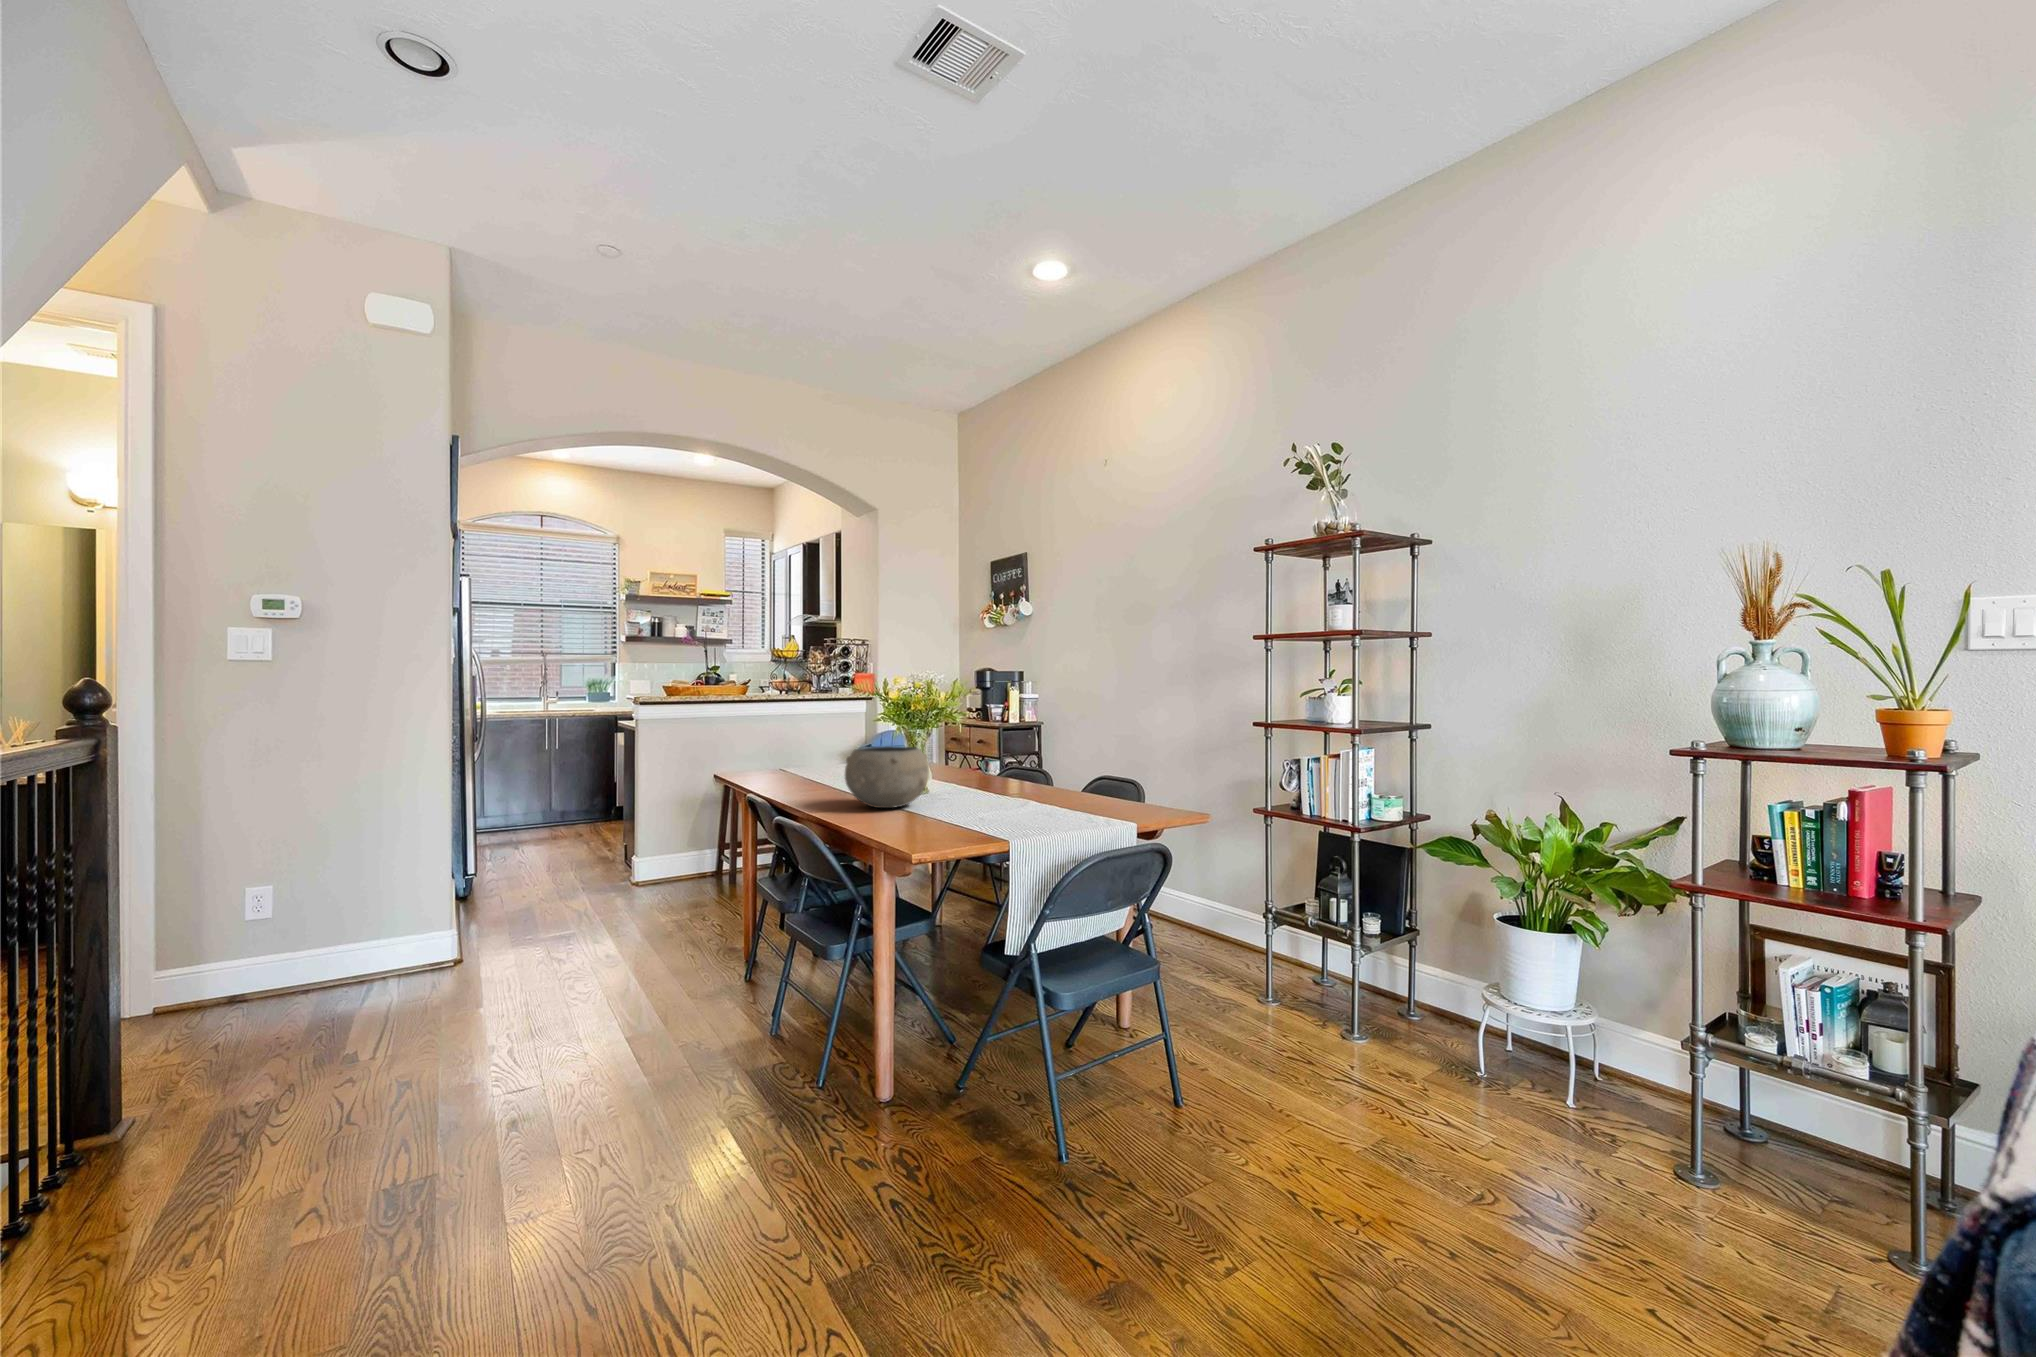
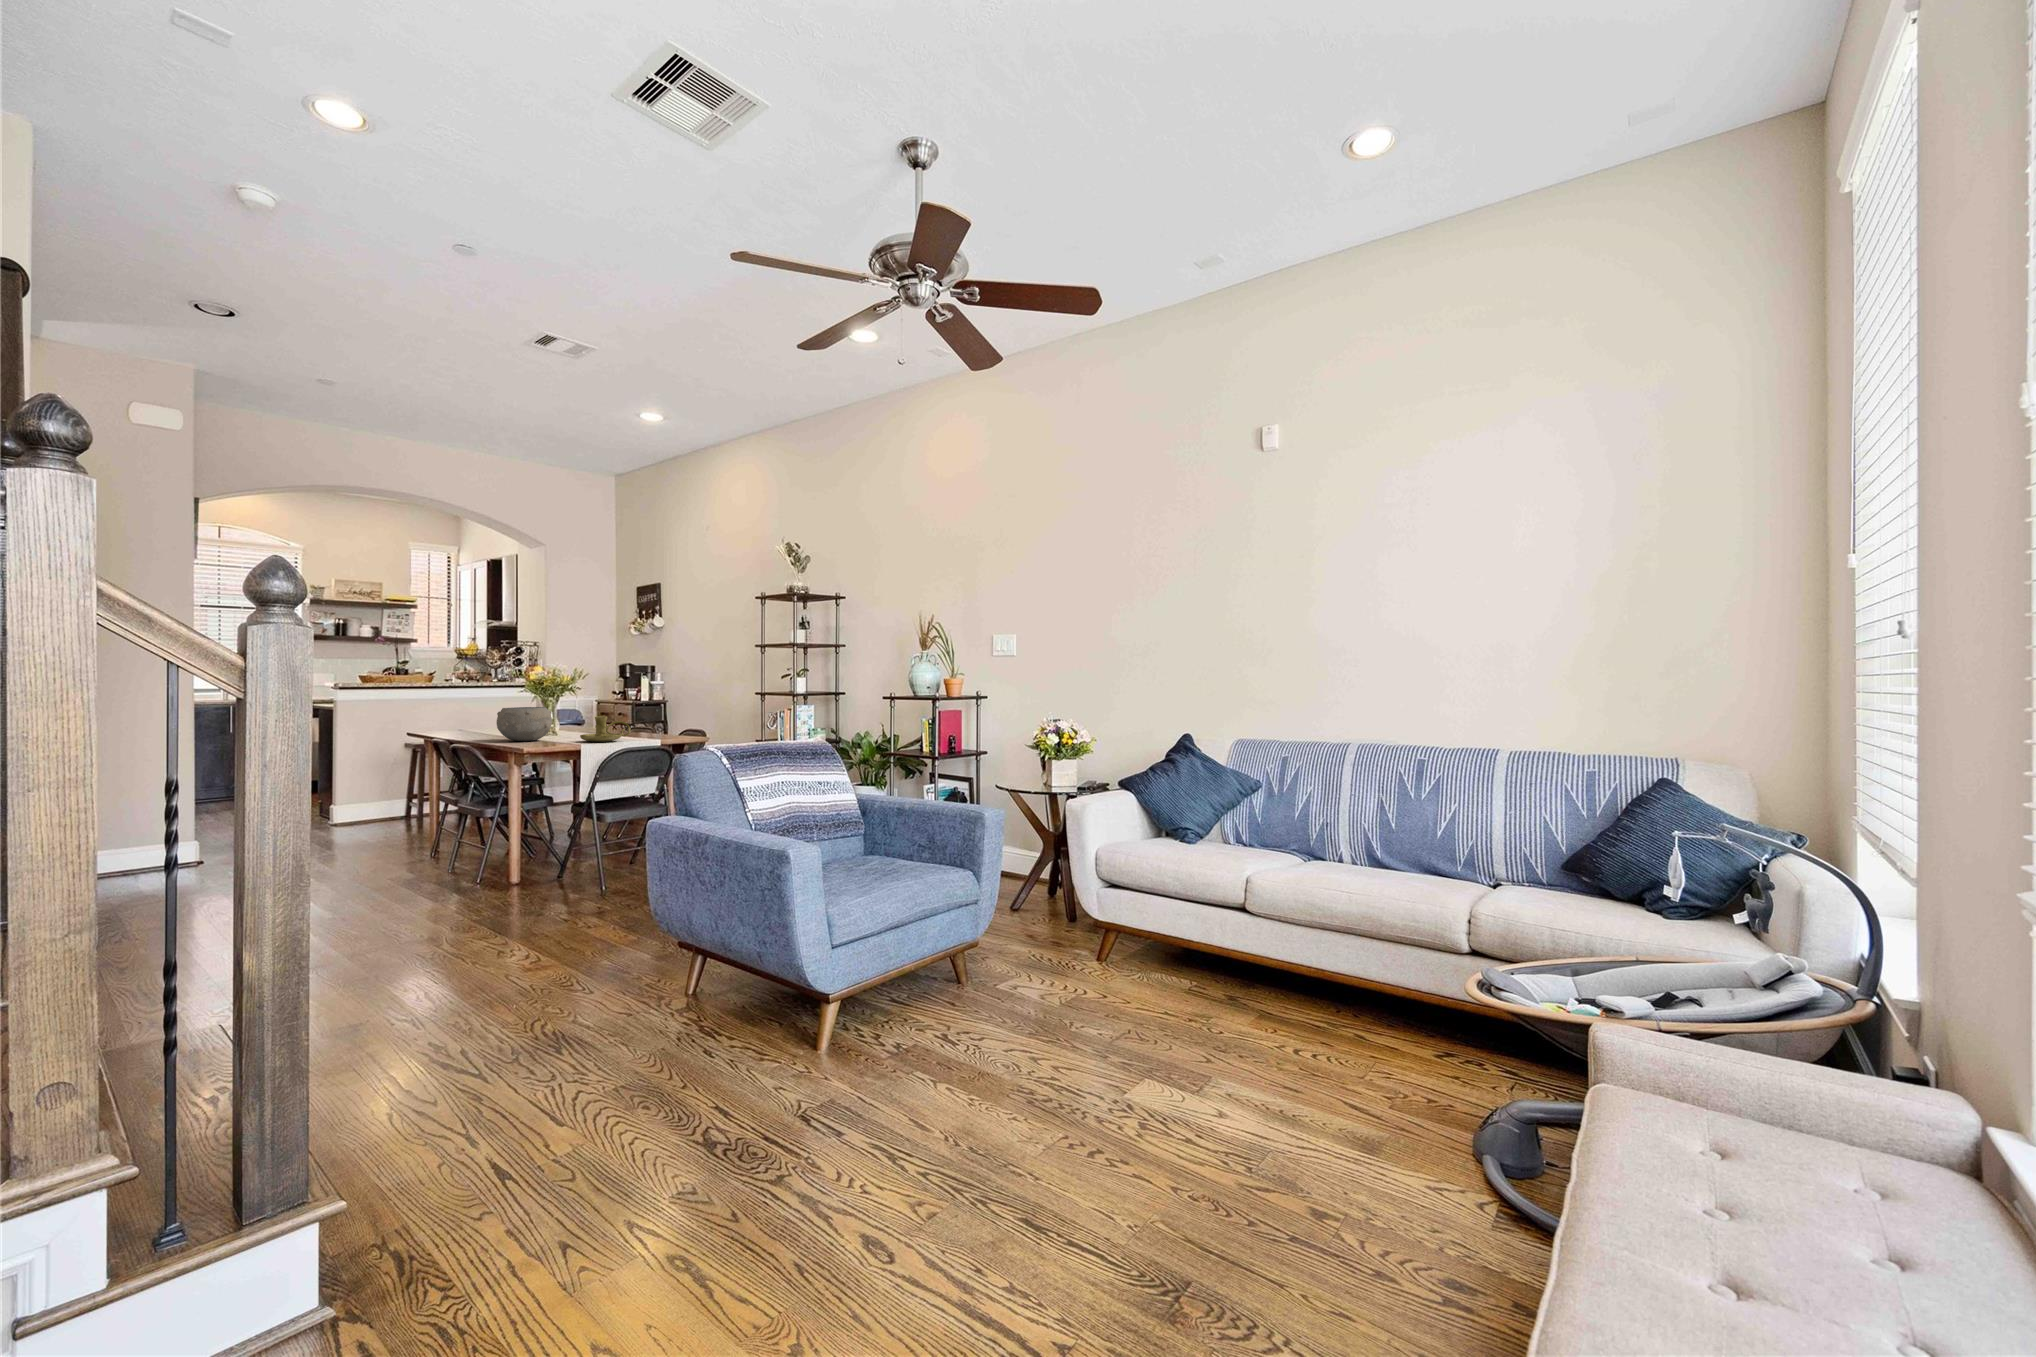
candle holder: none [978,766,1057,813] -> present [580,716,630,742]

